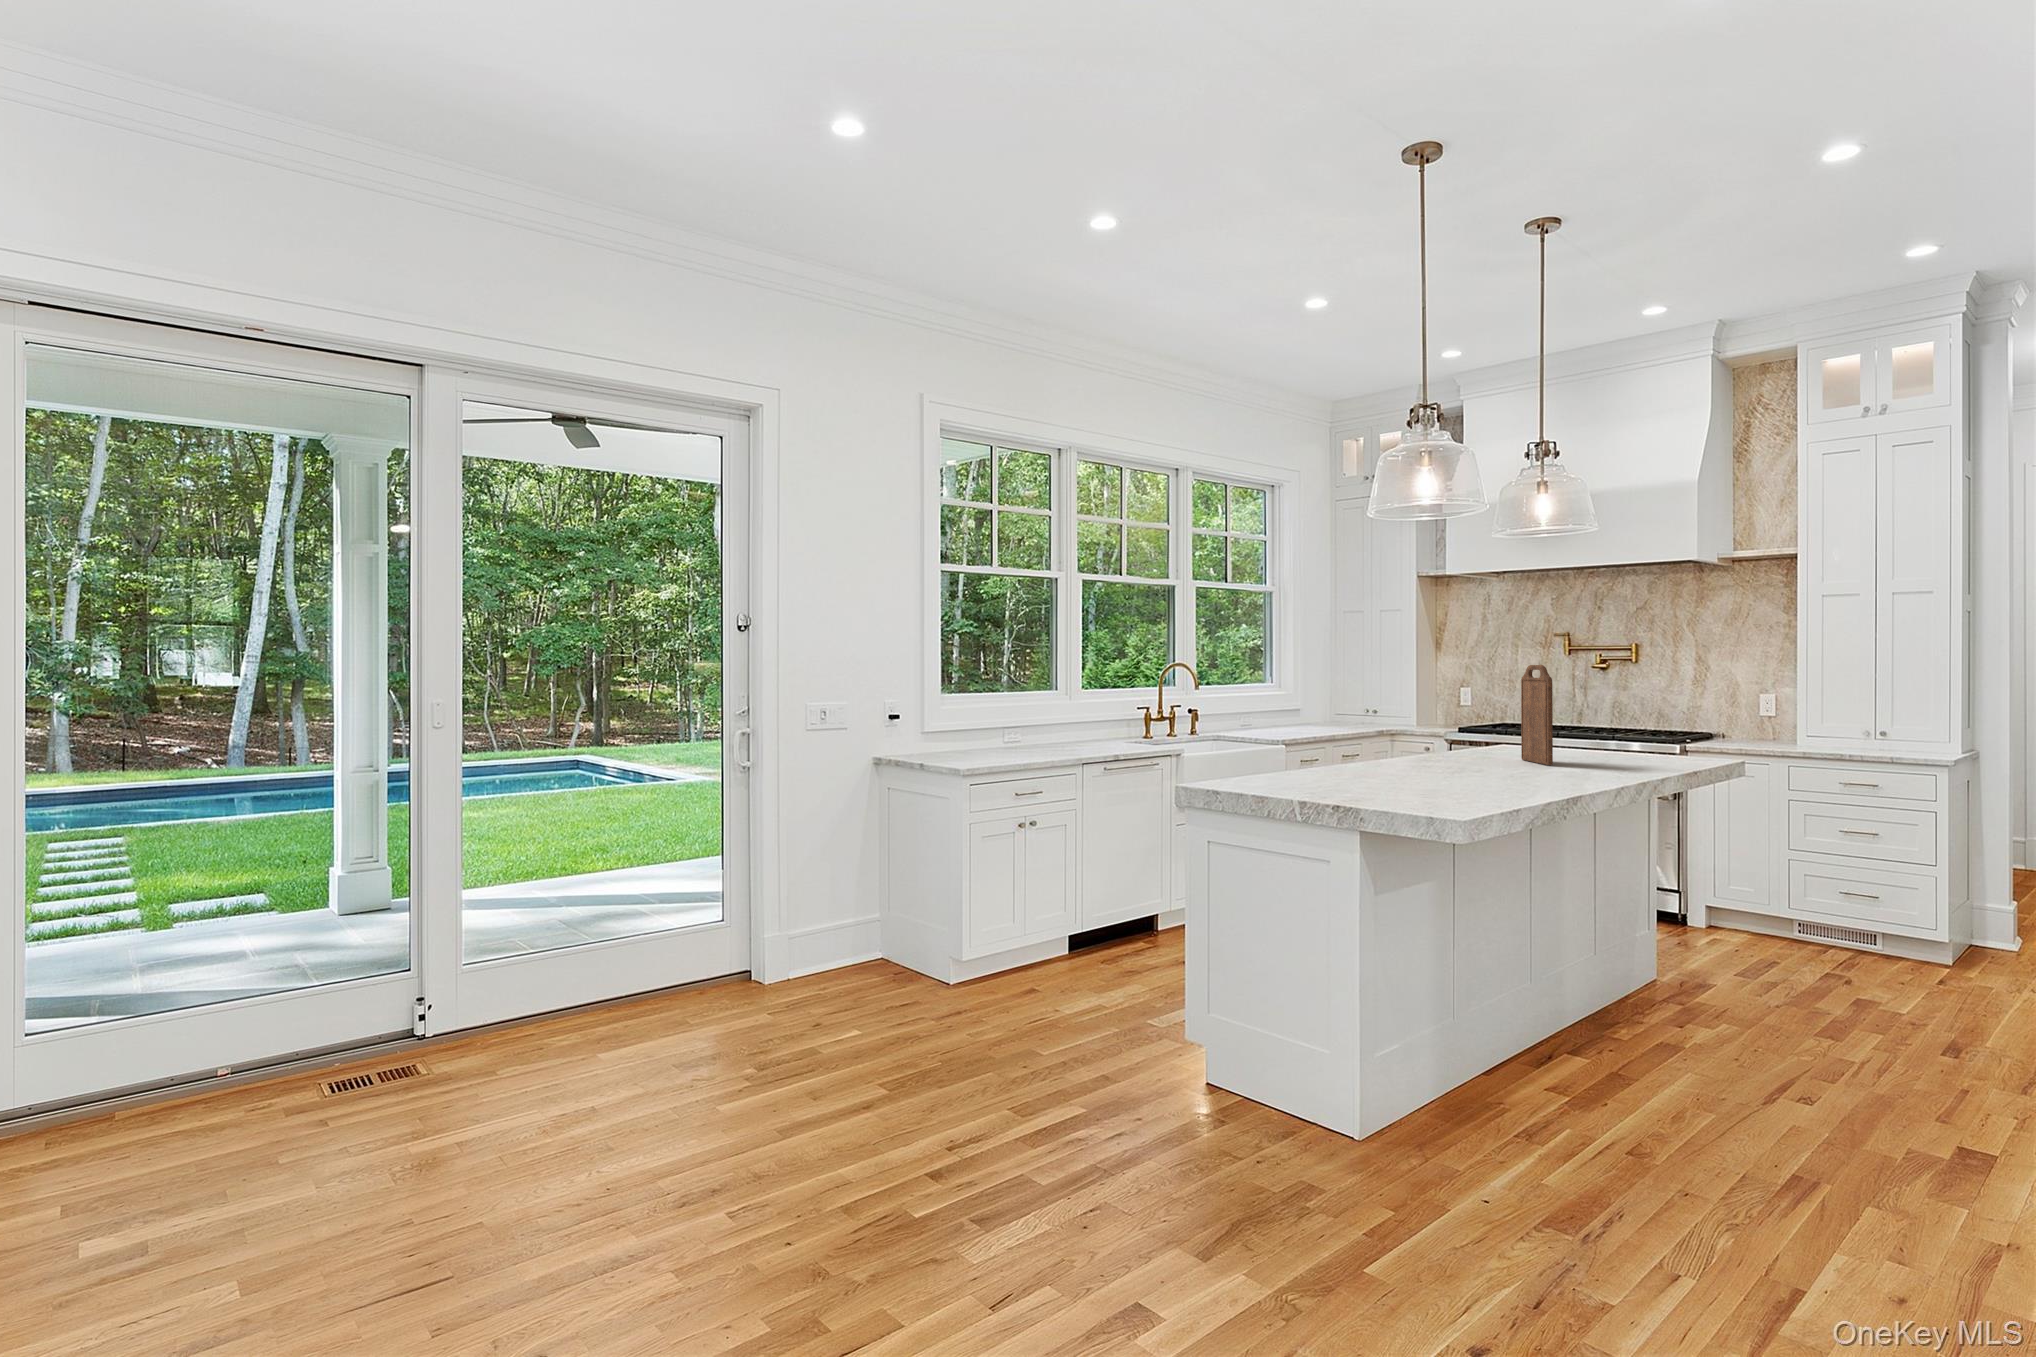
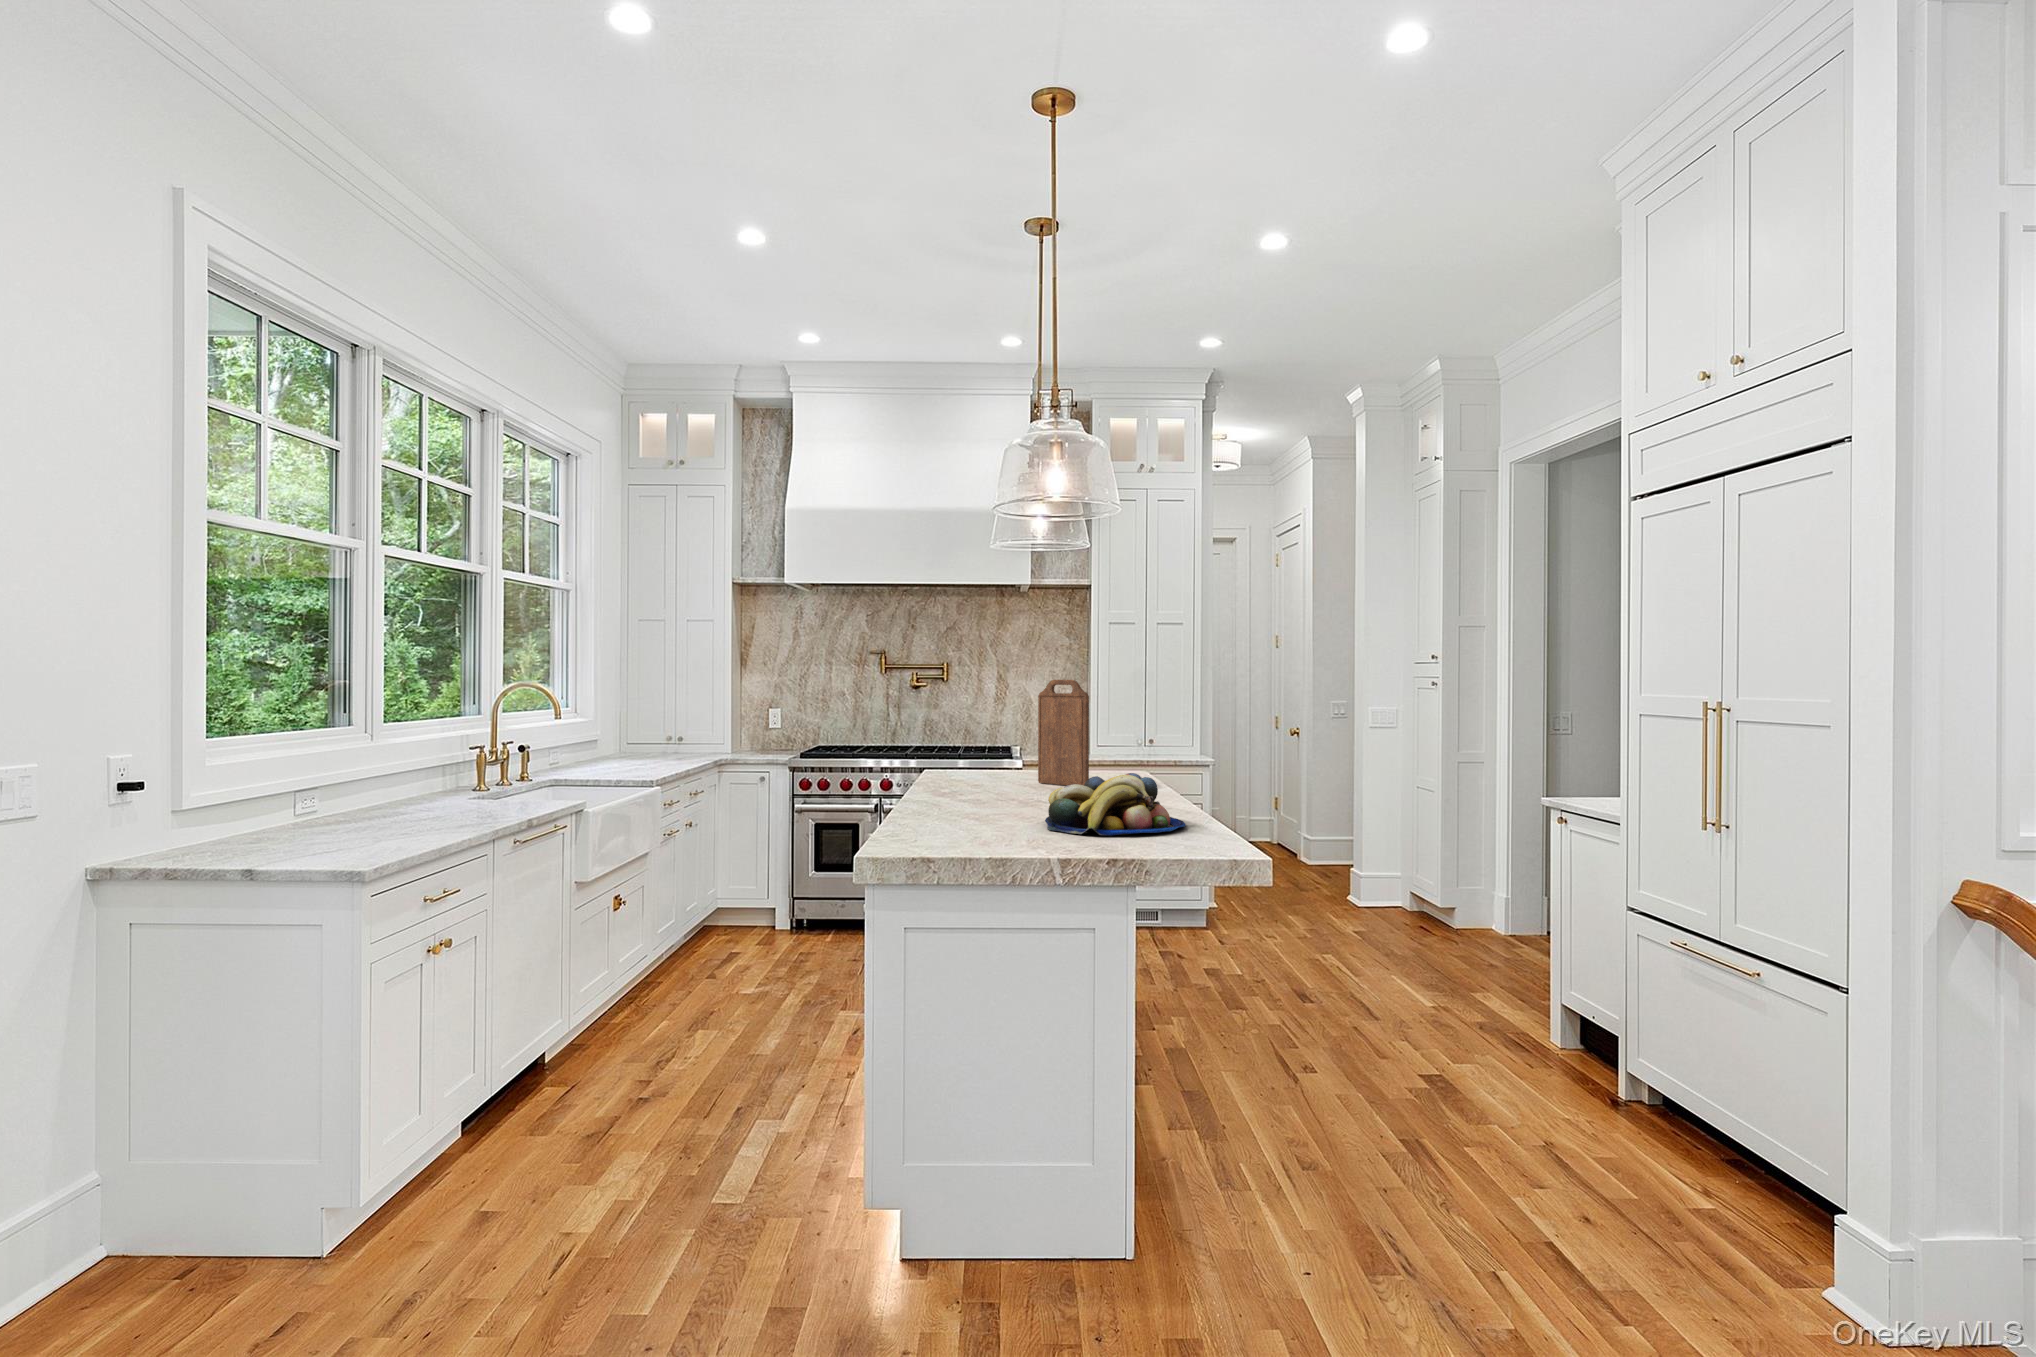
fruit bowl: none [1363,747,1495,795] -> present [1045,773,1186,835]

